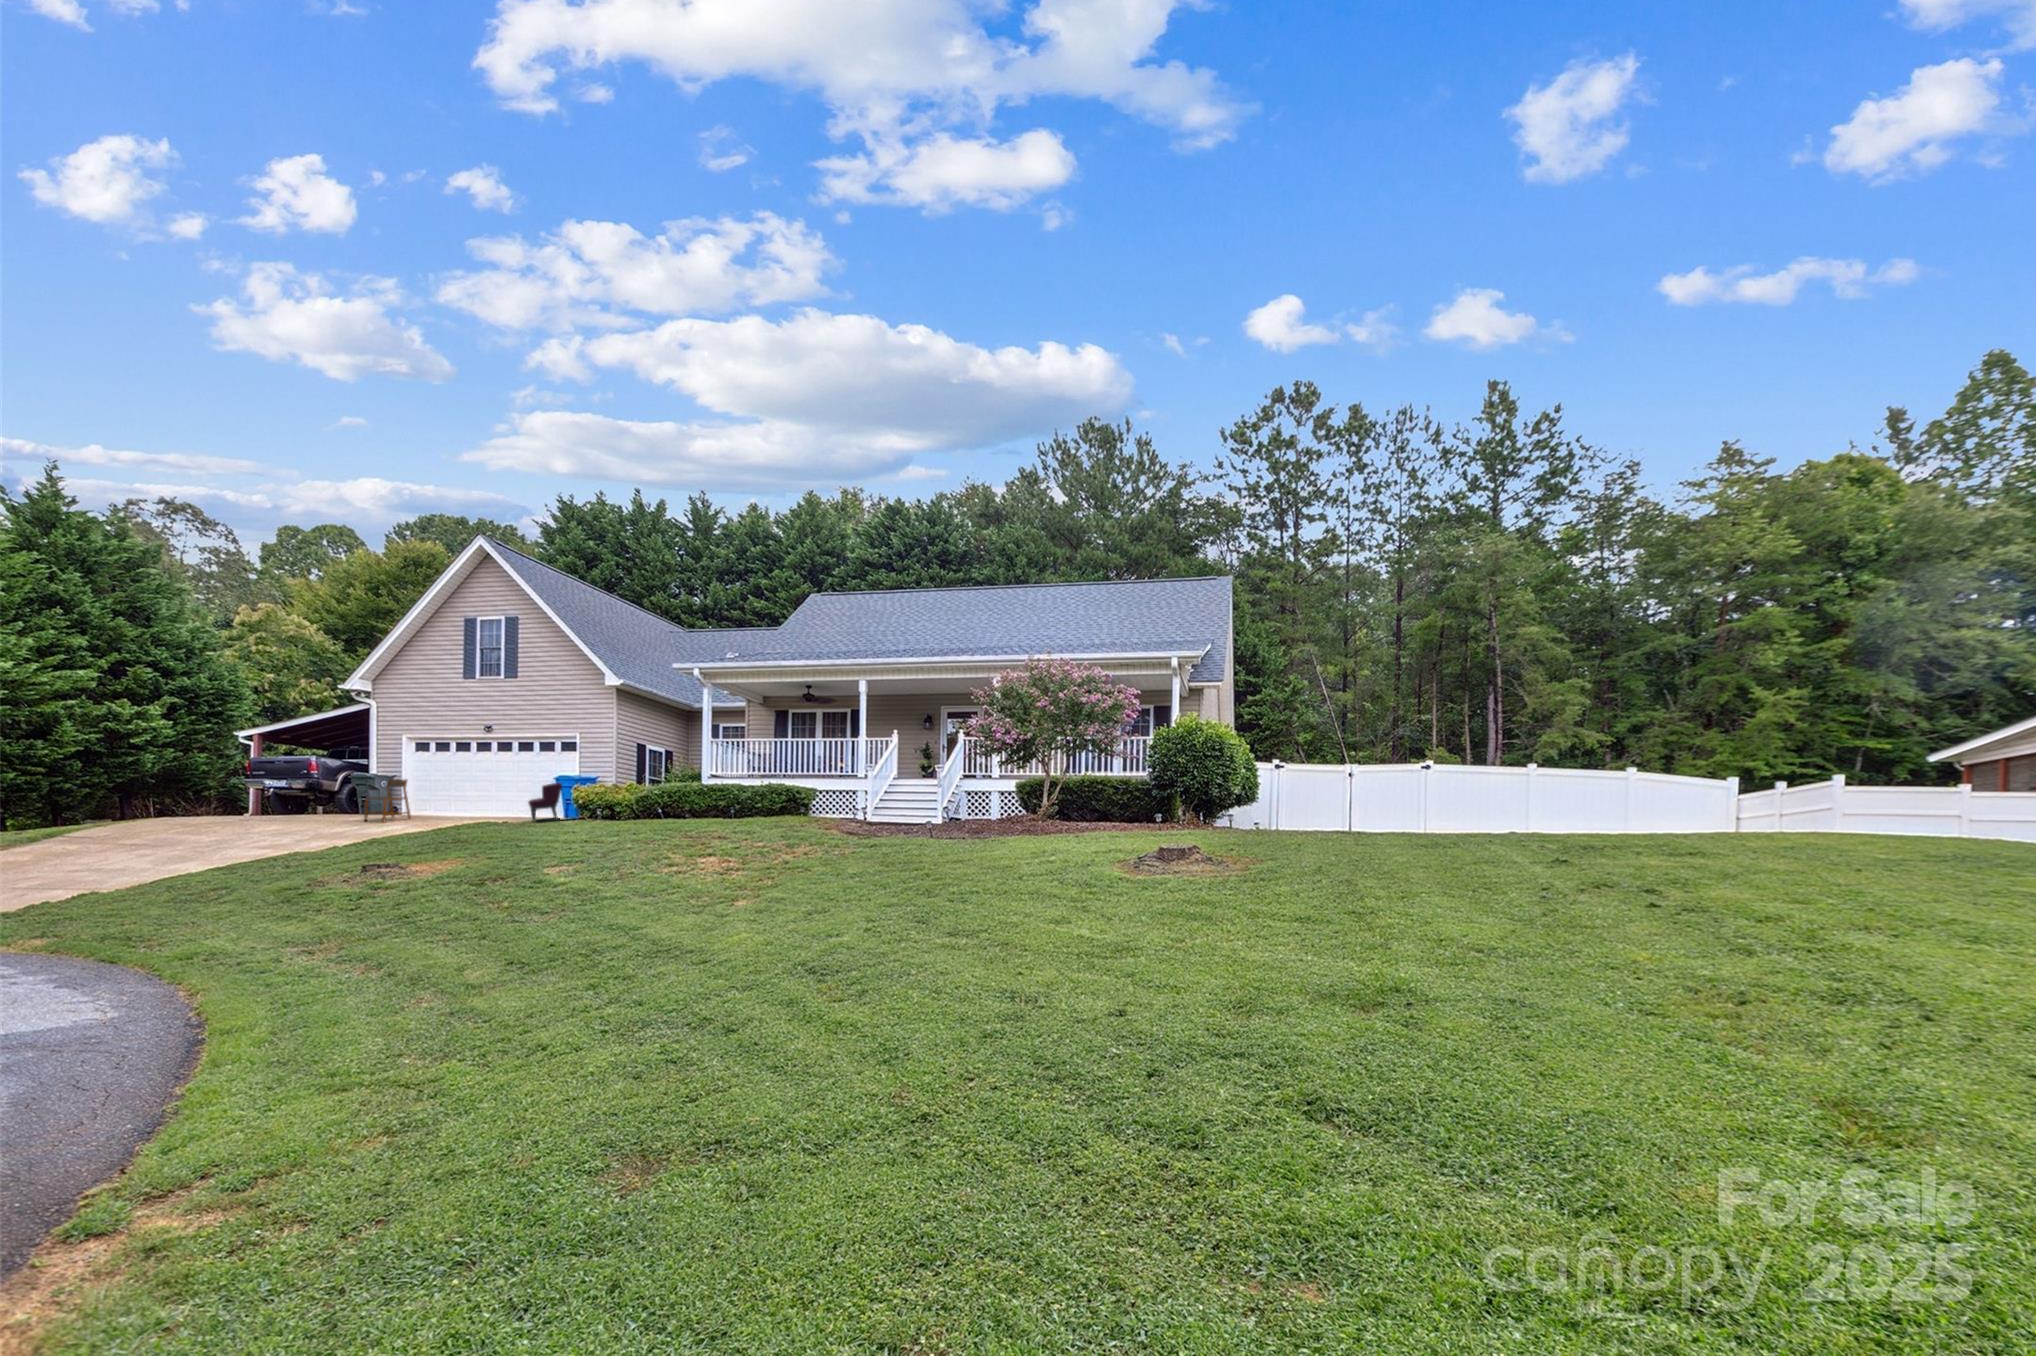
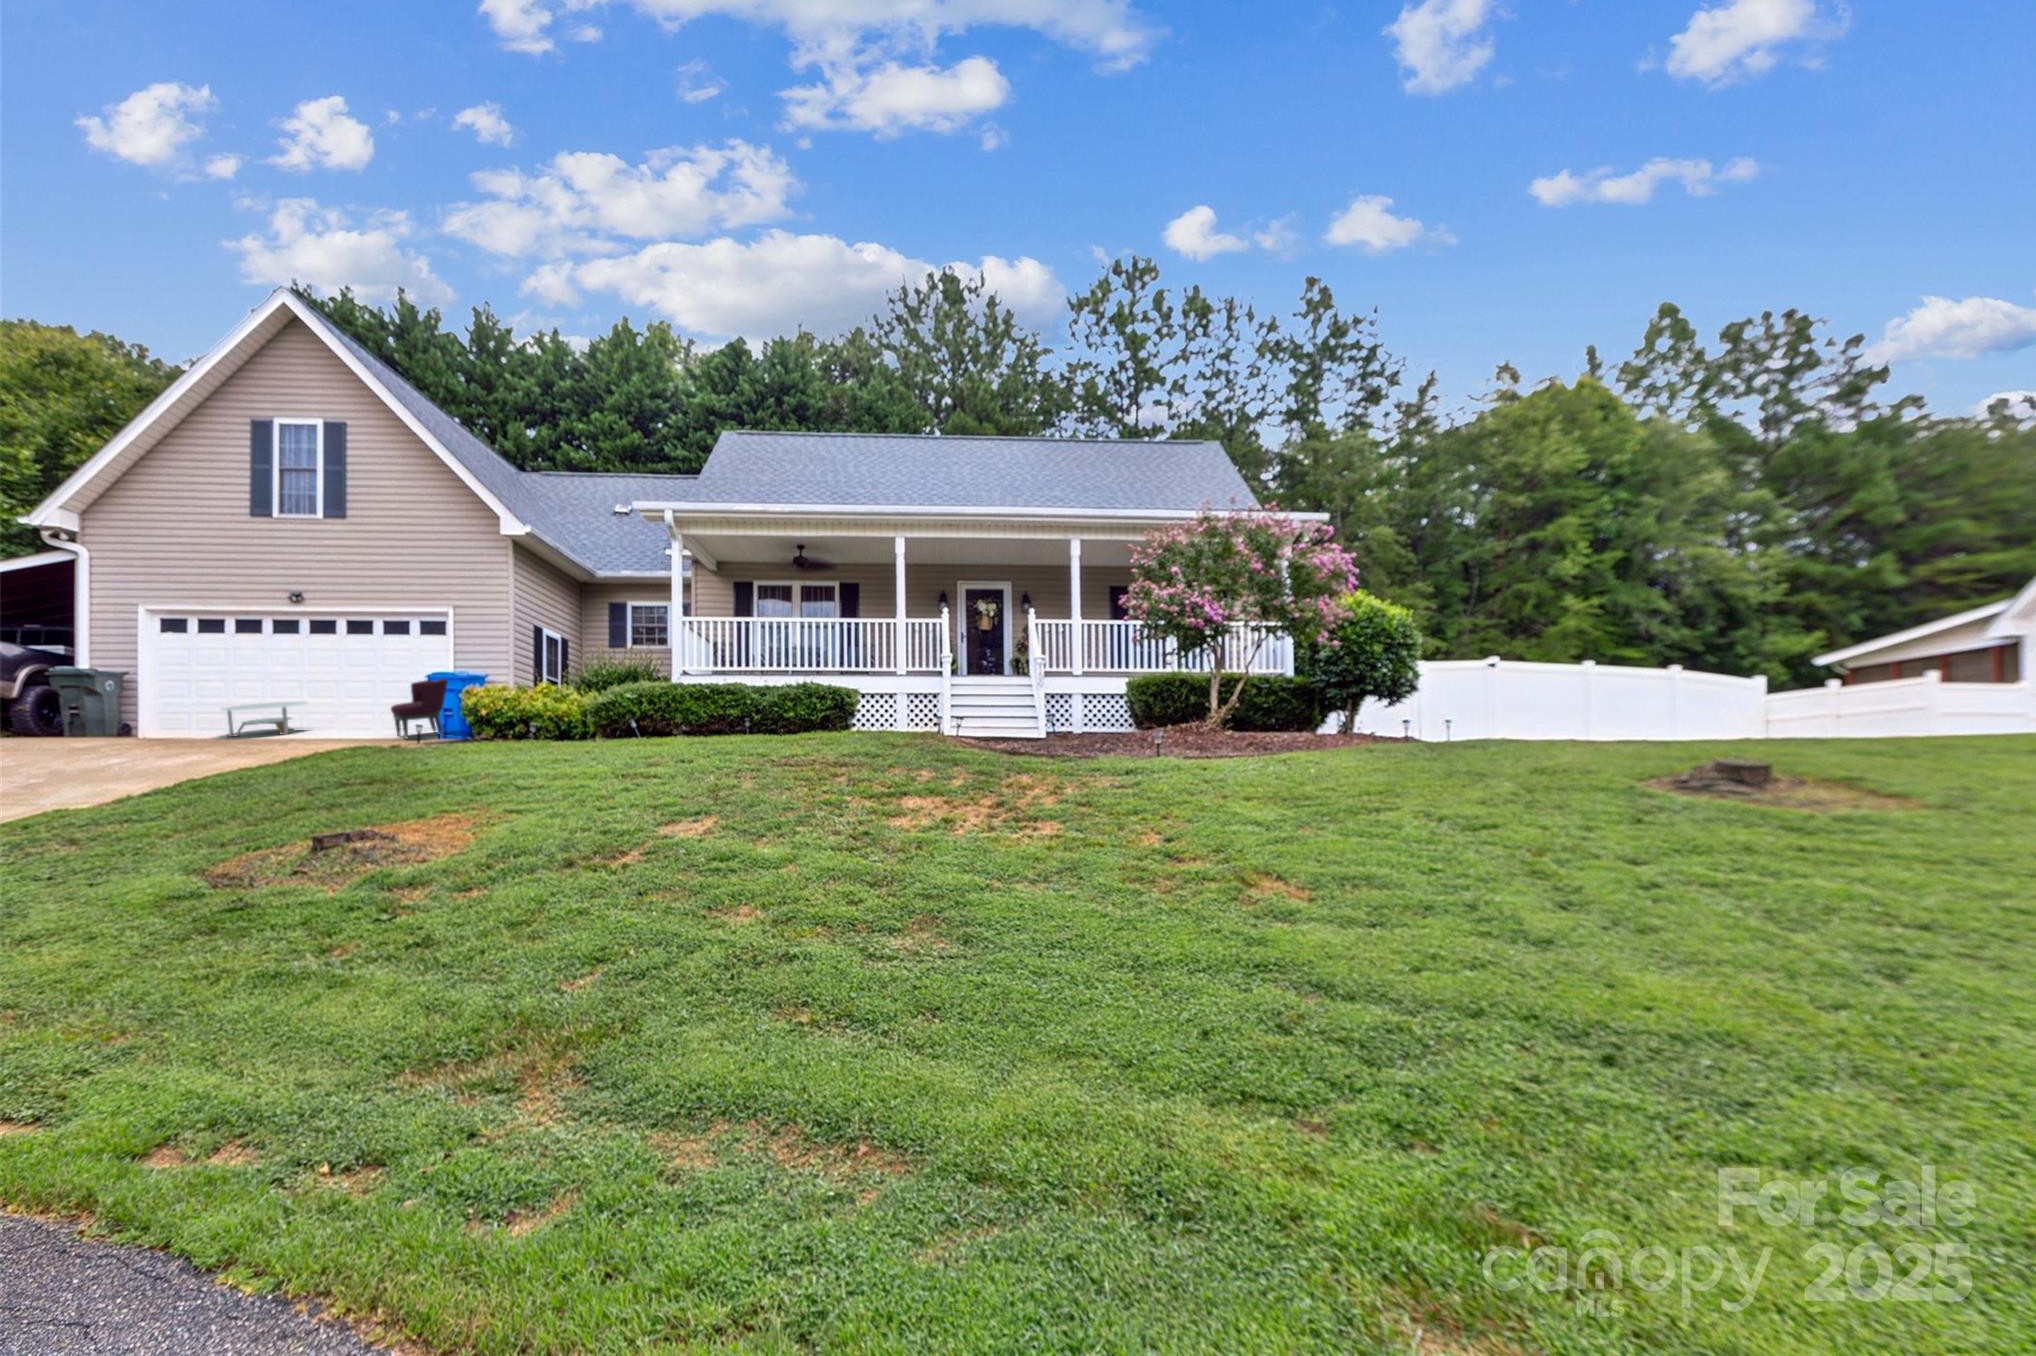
bench: present [364,779,411,822] -> none [79,673,168,742]
round table: none [438,797,490,820] -> present [223,702,307,737]

